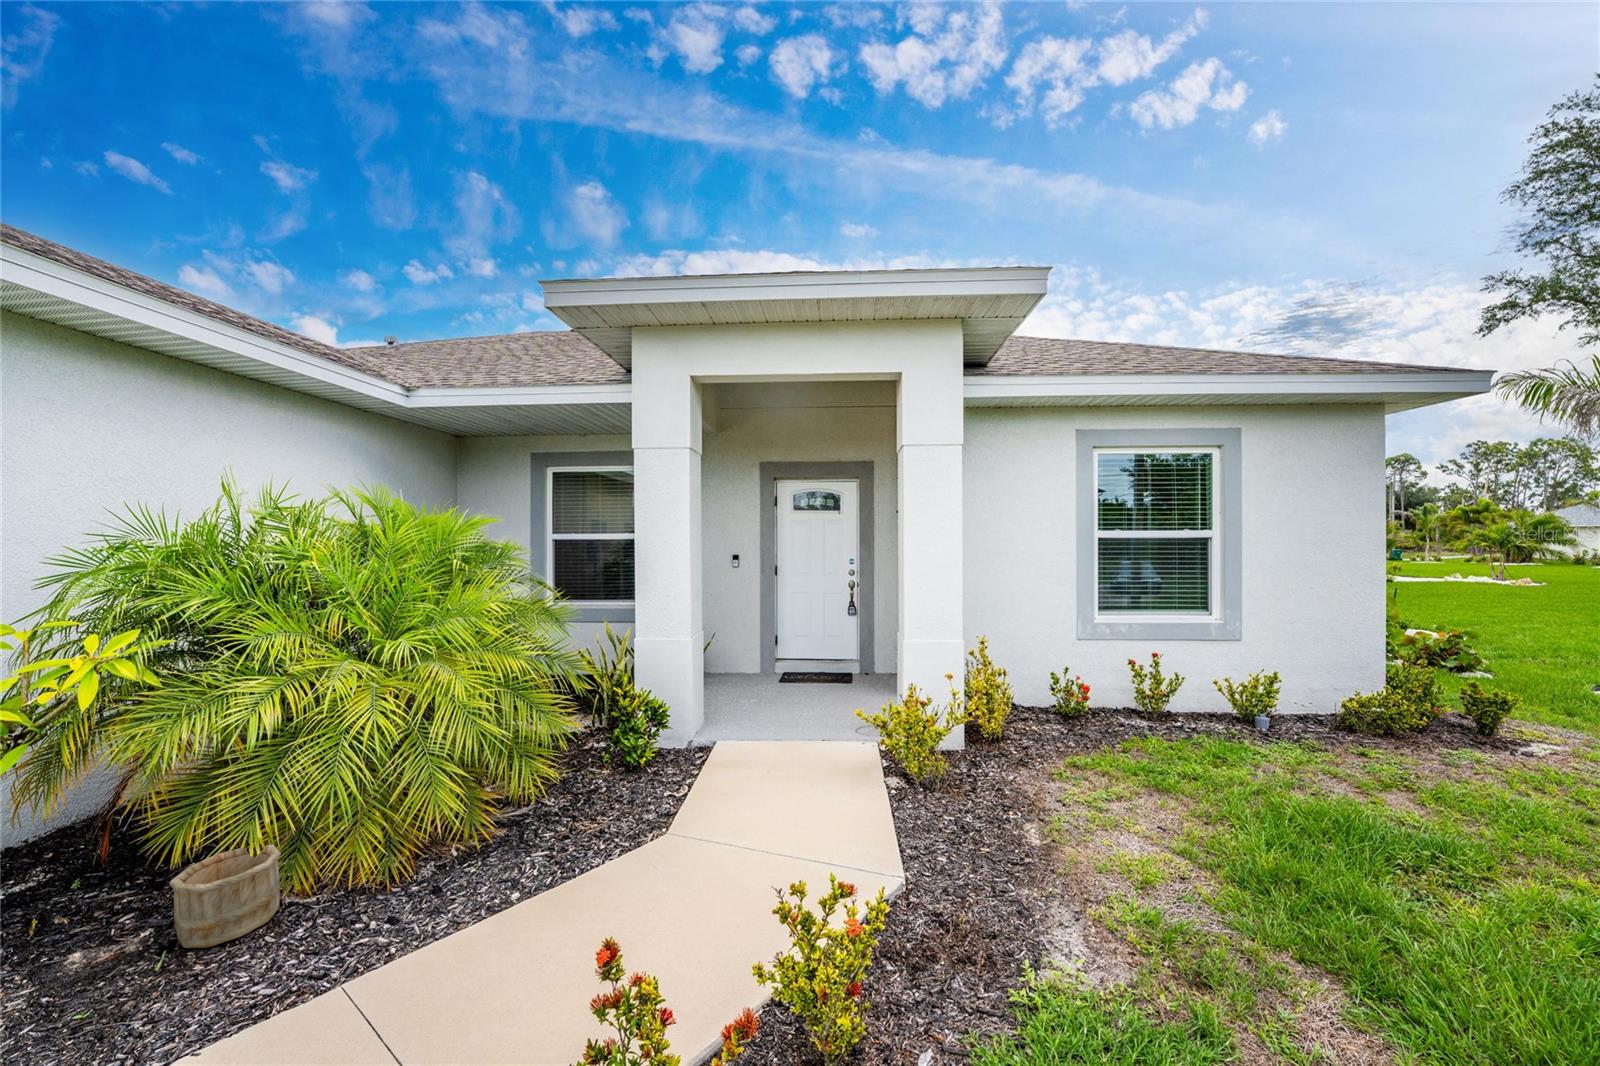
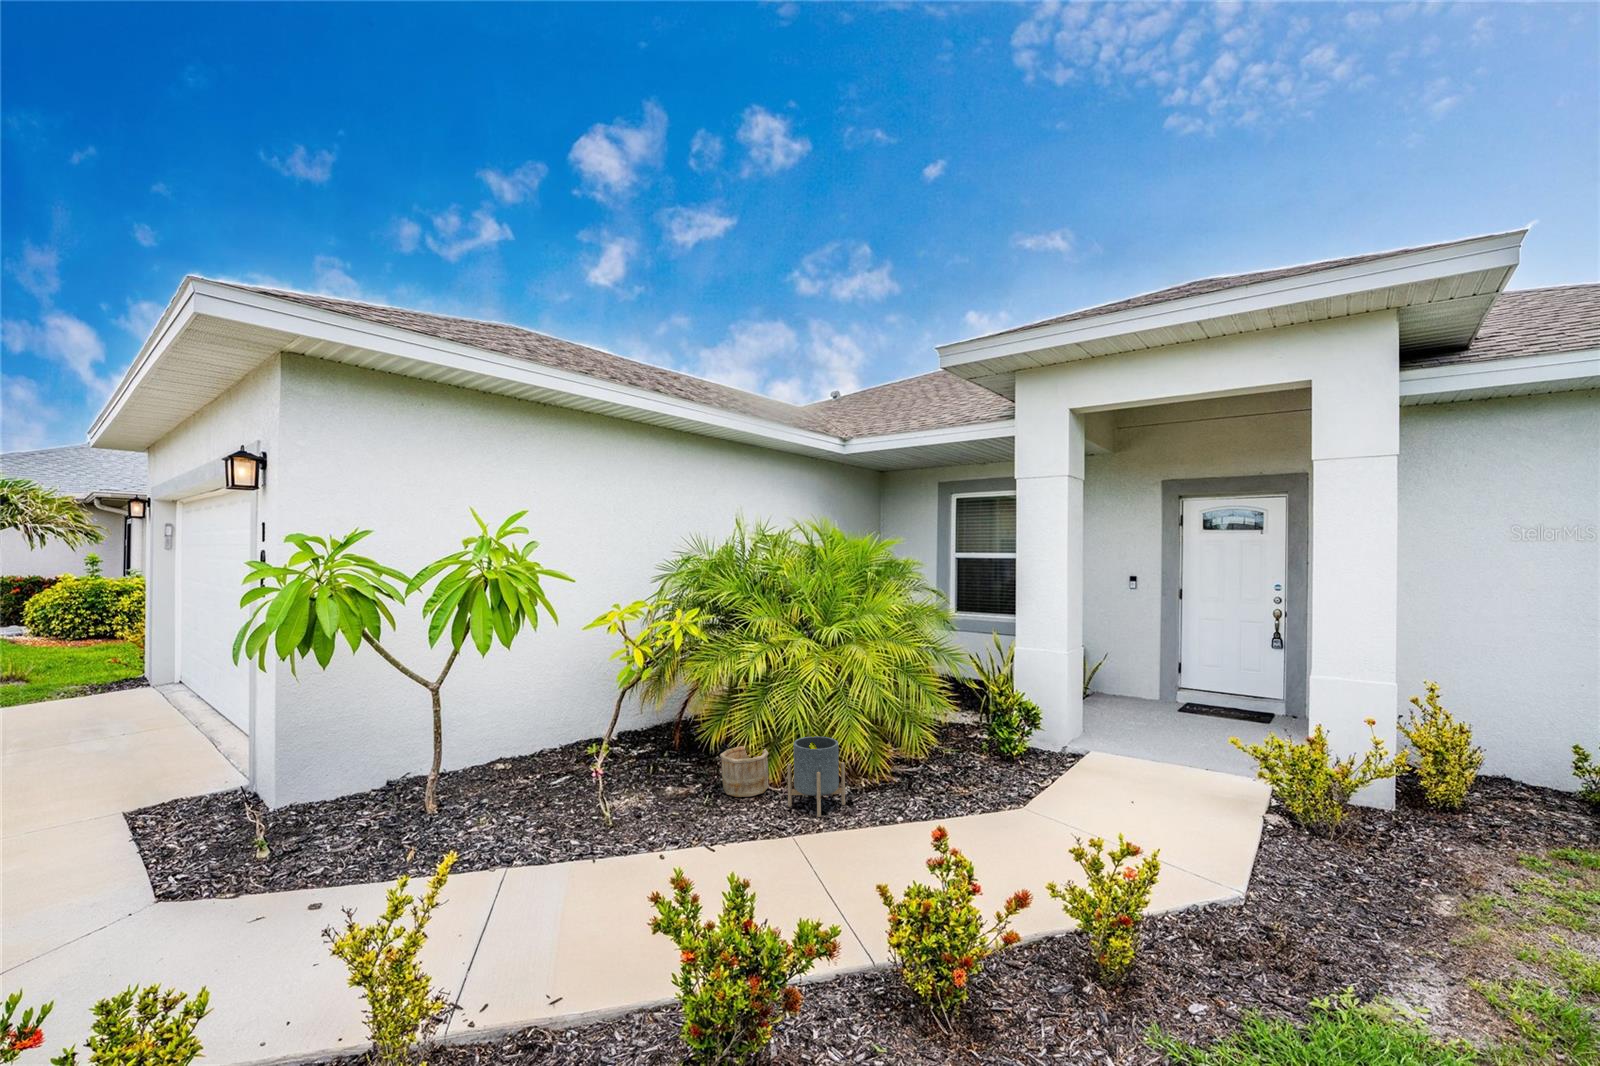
planter: none [319,806,424,936] -> present [788,736,845,817]

